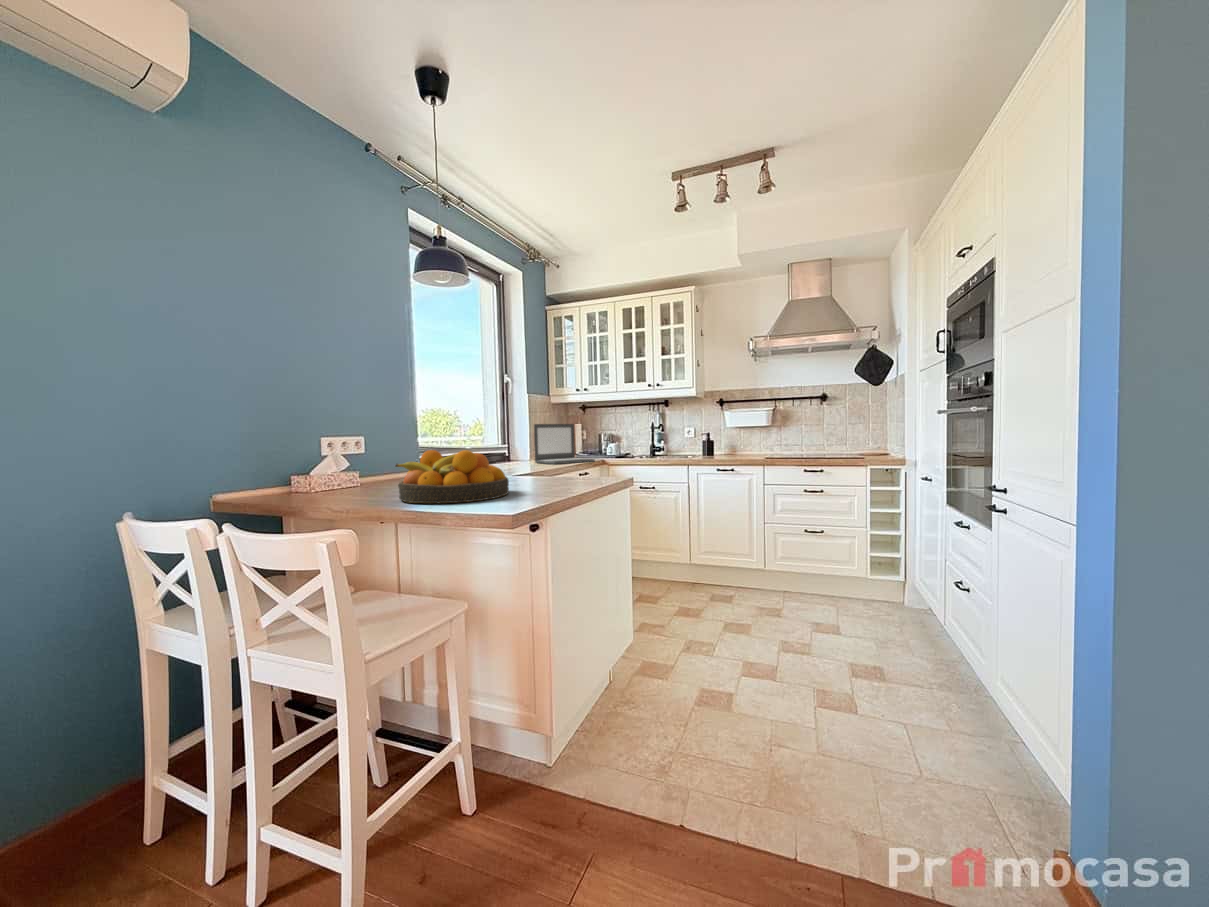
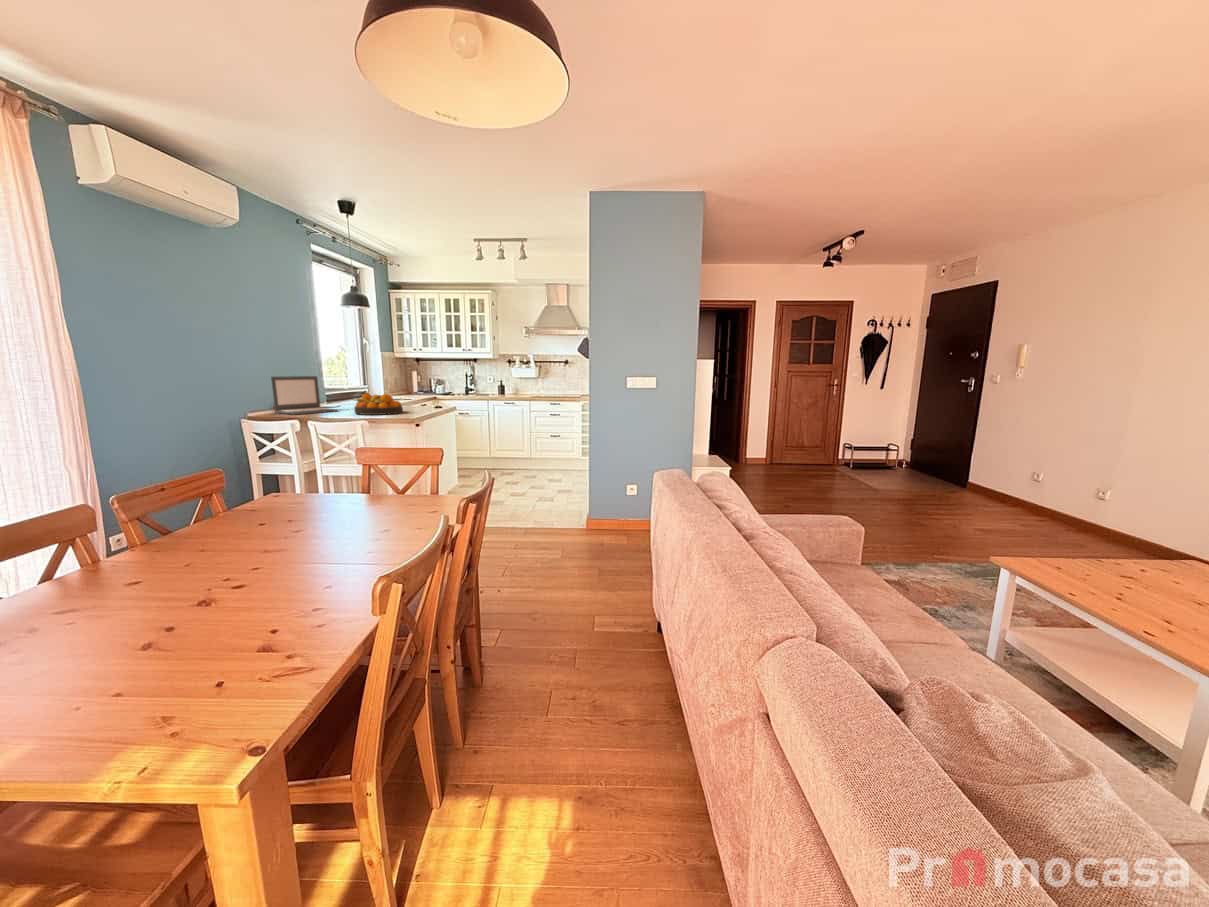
laptop: present [534,424,595,464] -> present [271,376,338,415]

